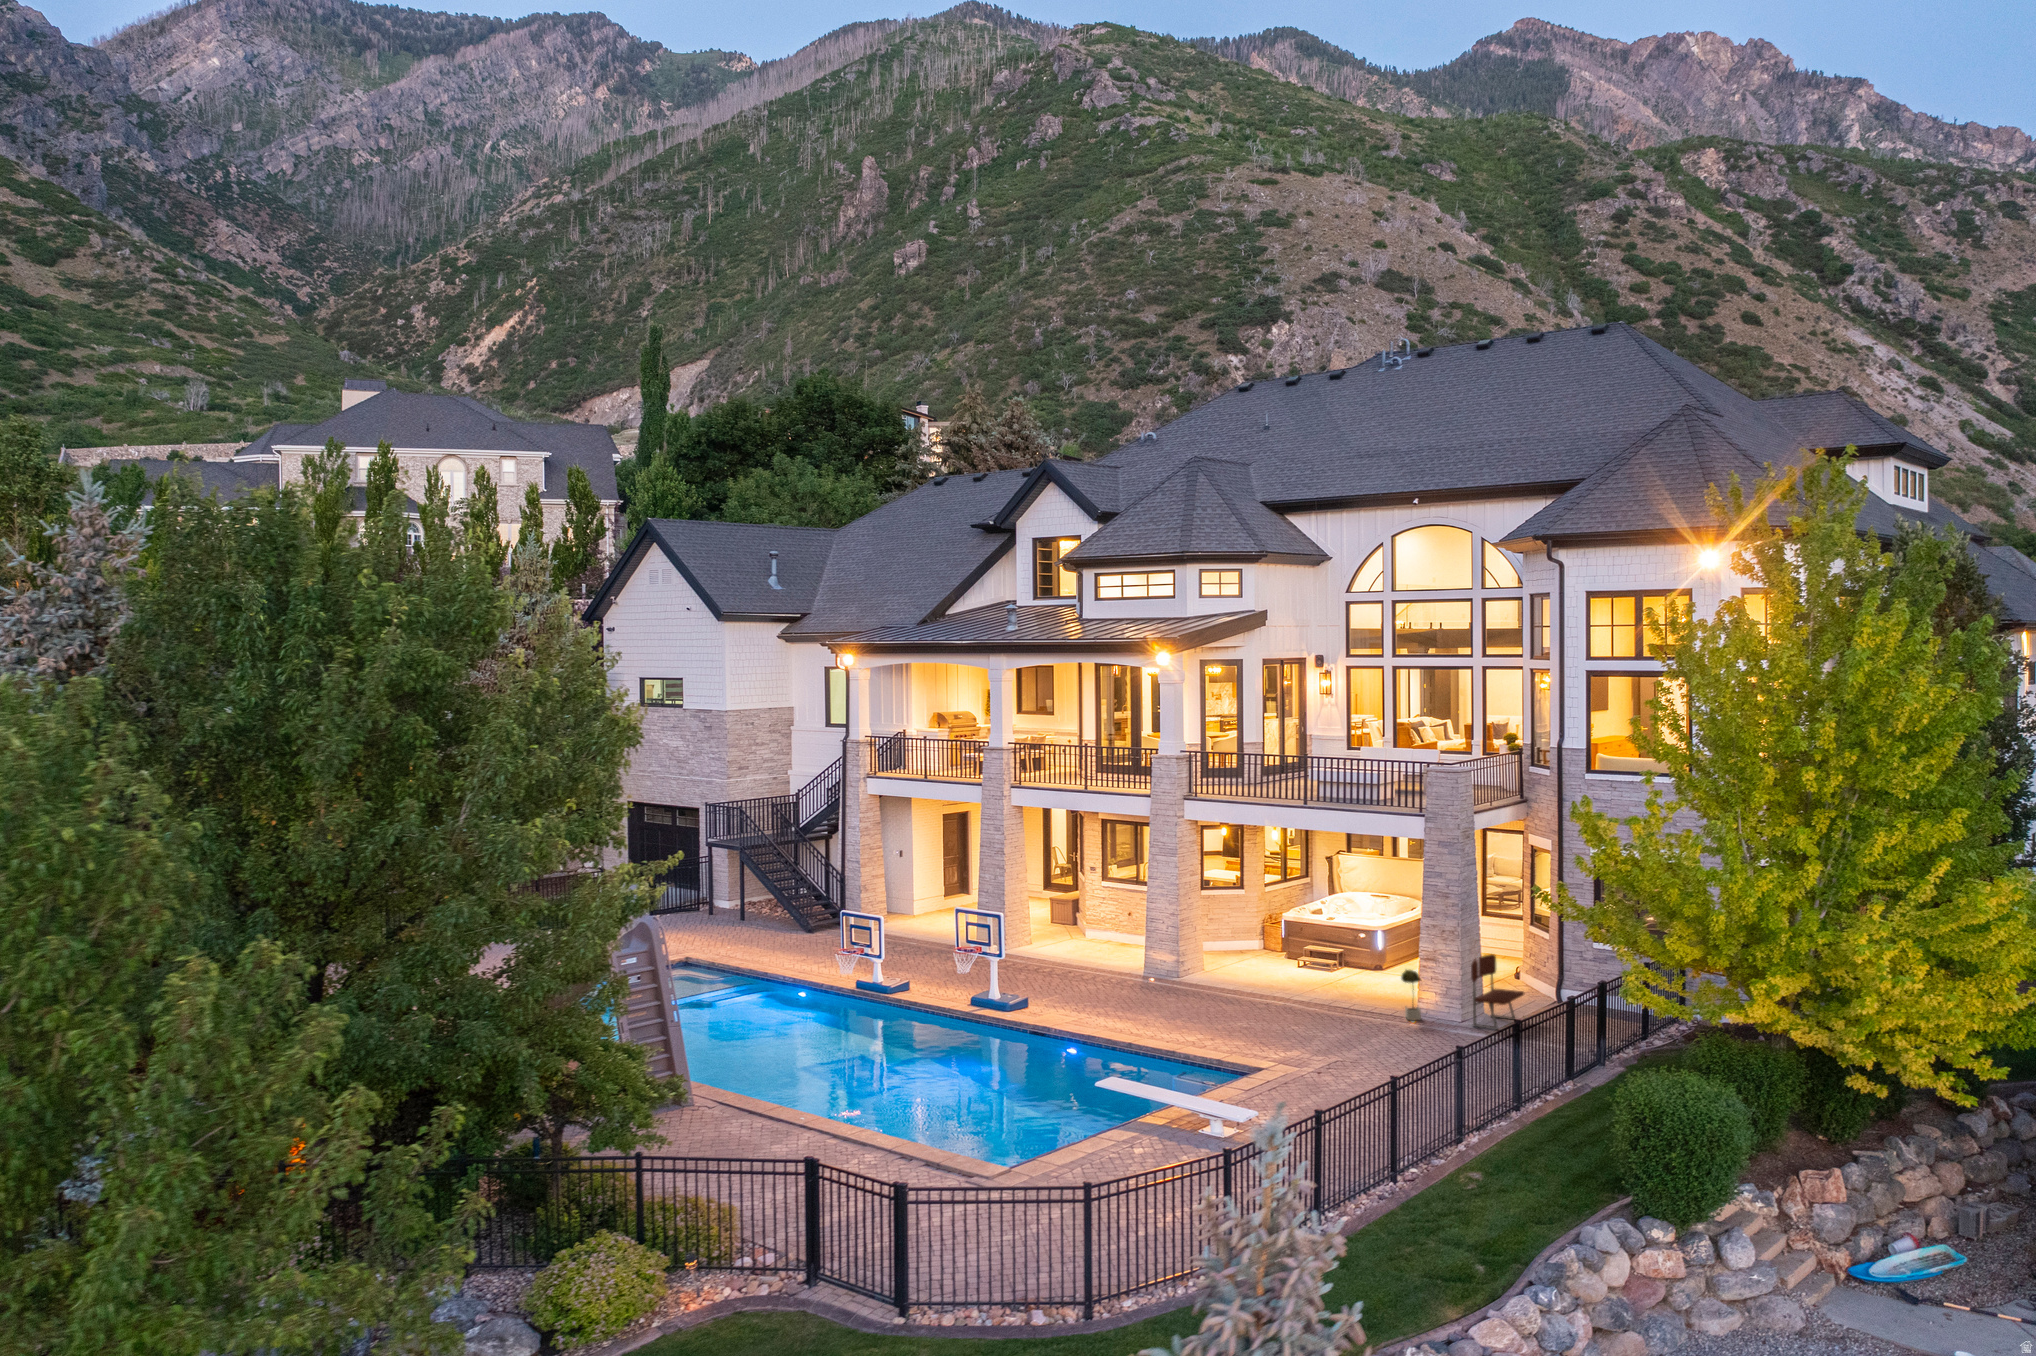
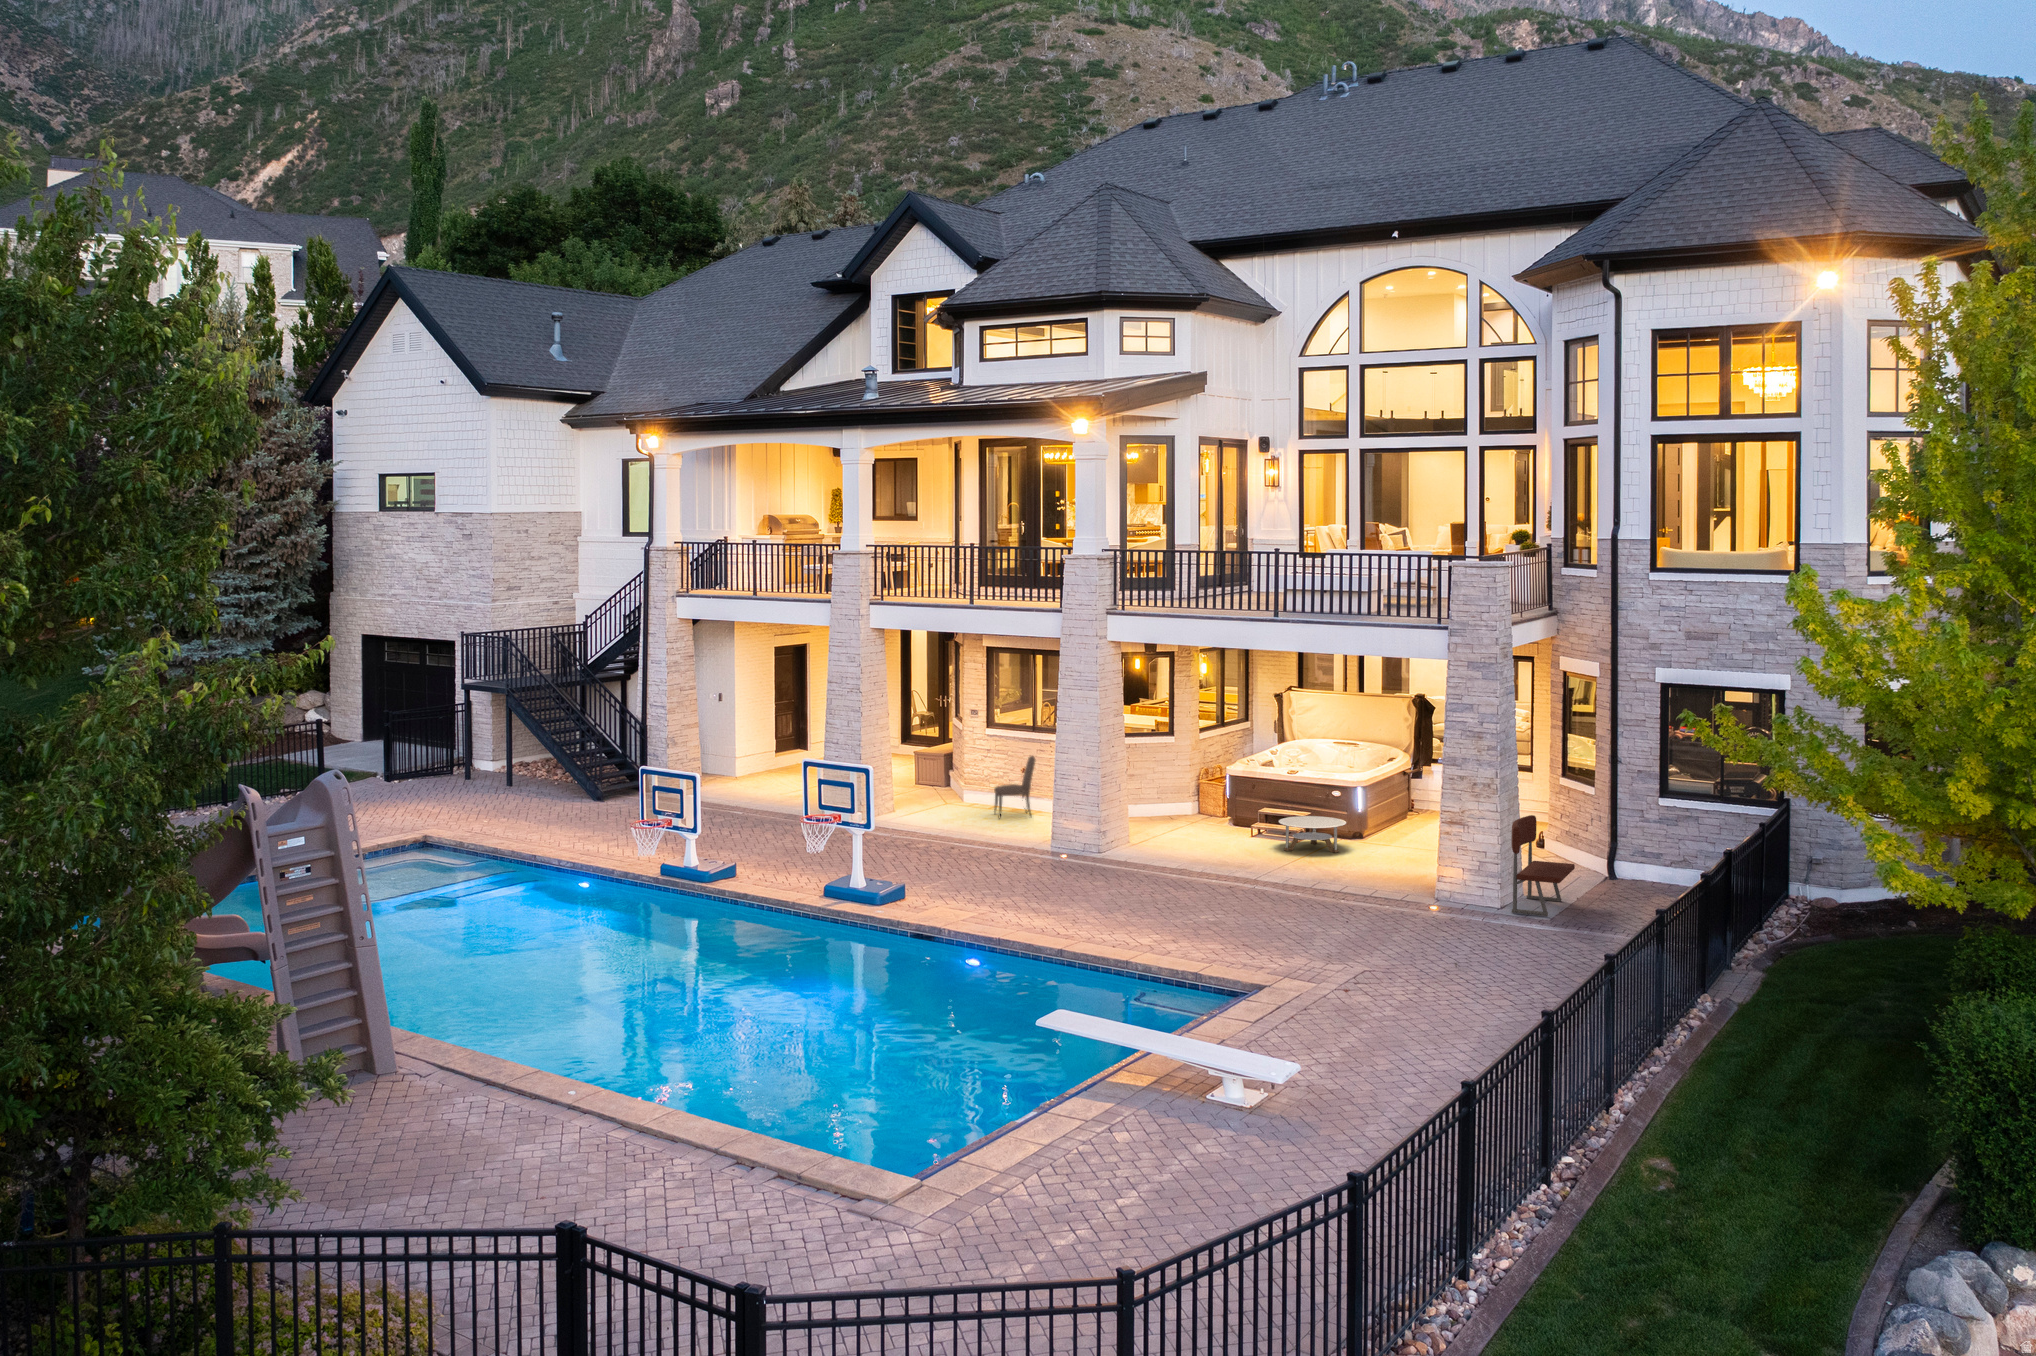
chair: none [1109,903,1140,952] -> present [994,756,1035,817]
round table: none [1320,953,1372,982] -> present [1279,816,1346,853]
potted tree: present [1401,970,1421,1020] -> none [1412,836,1441,905]

